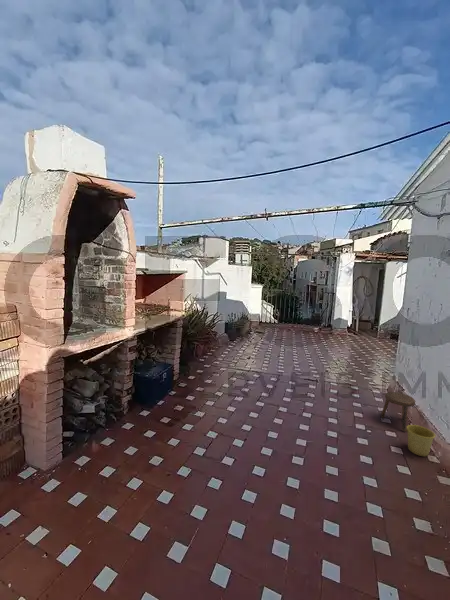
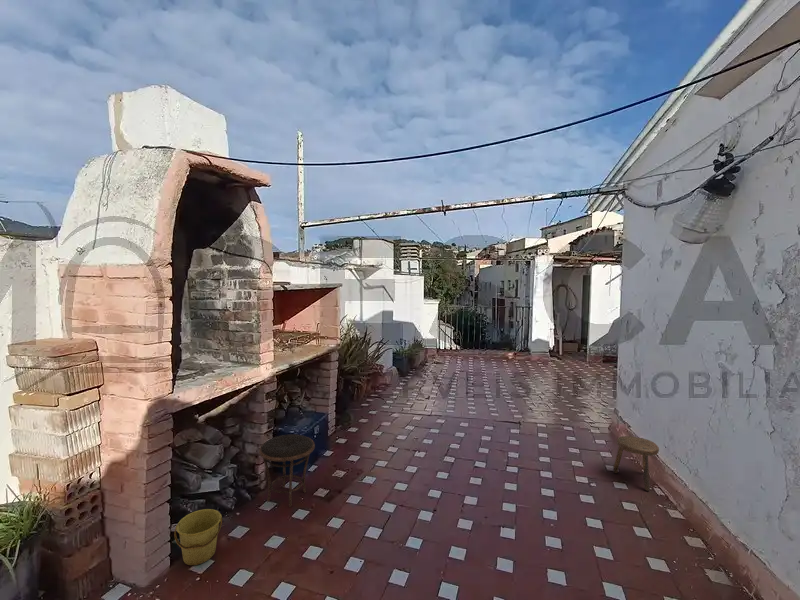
side table: none [123,378,163,427] -> present [259,434,315,507]
bucket: present [405,425,435,456] -> present [175,509,222,565]

